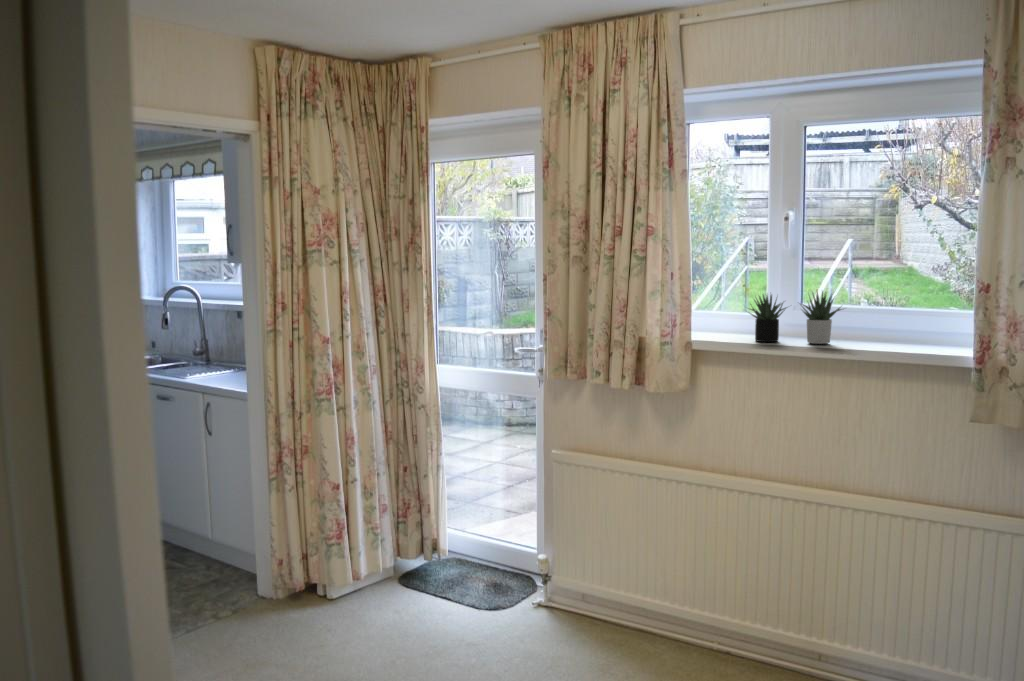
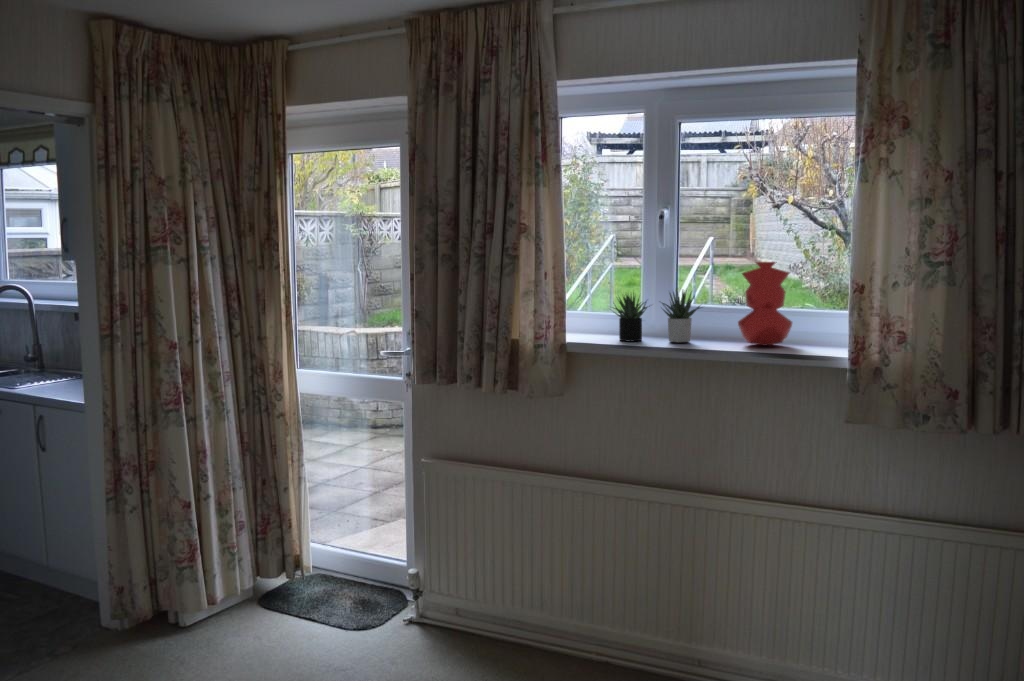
vase: none [882,263,942,348] -> present [738,262,792,346]

